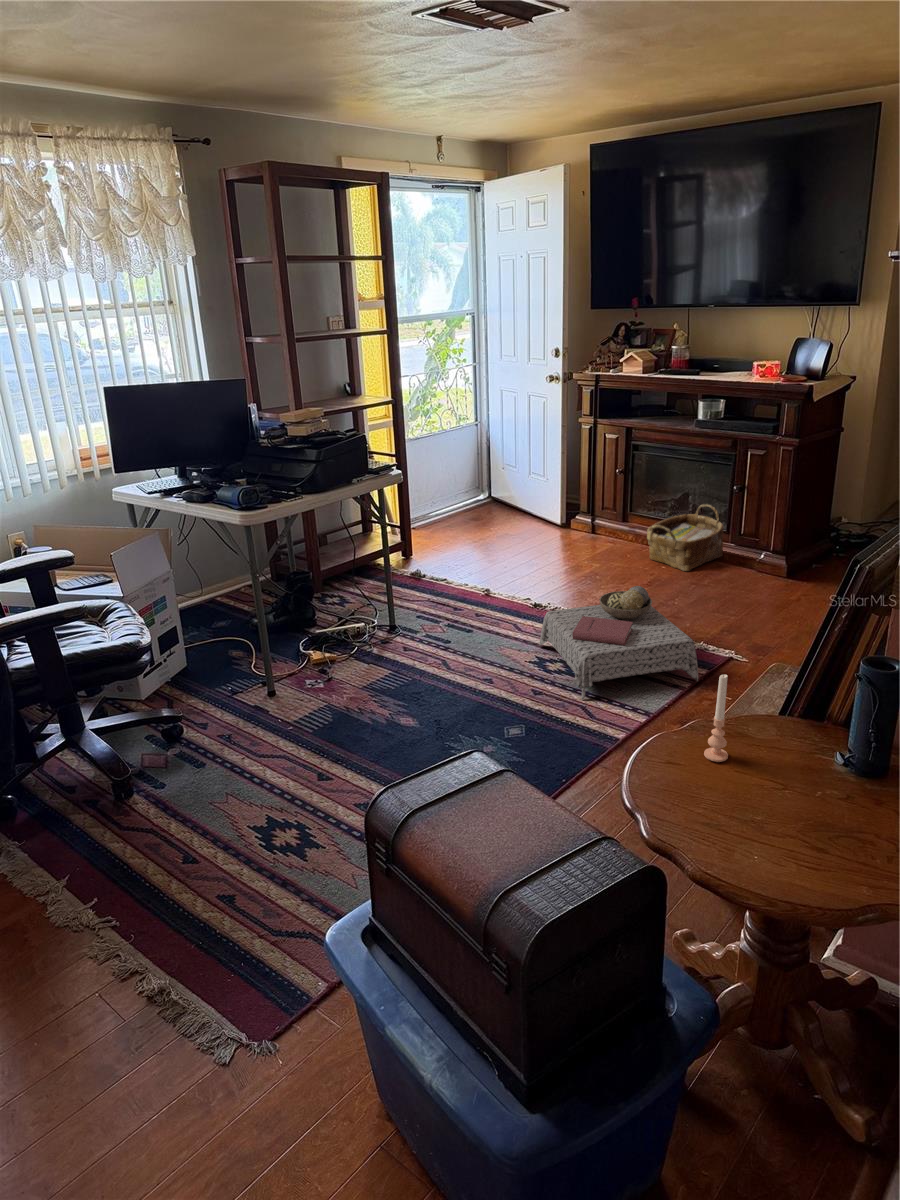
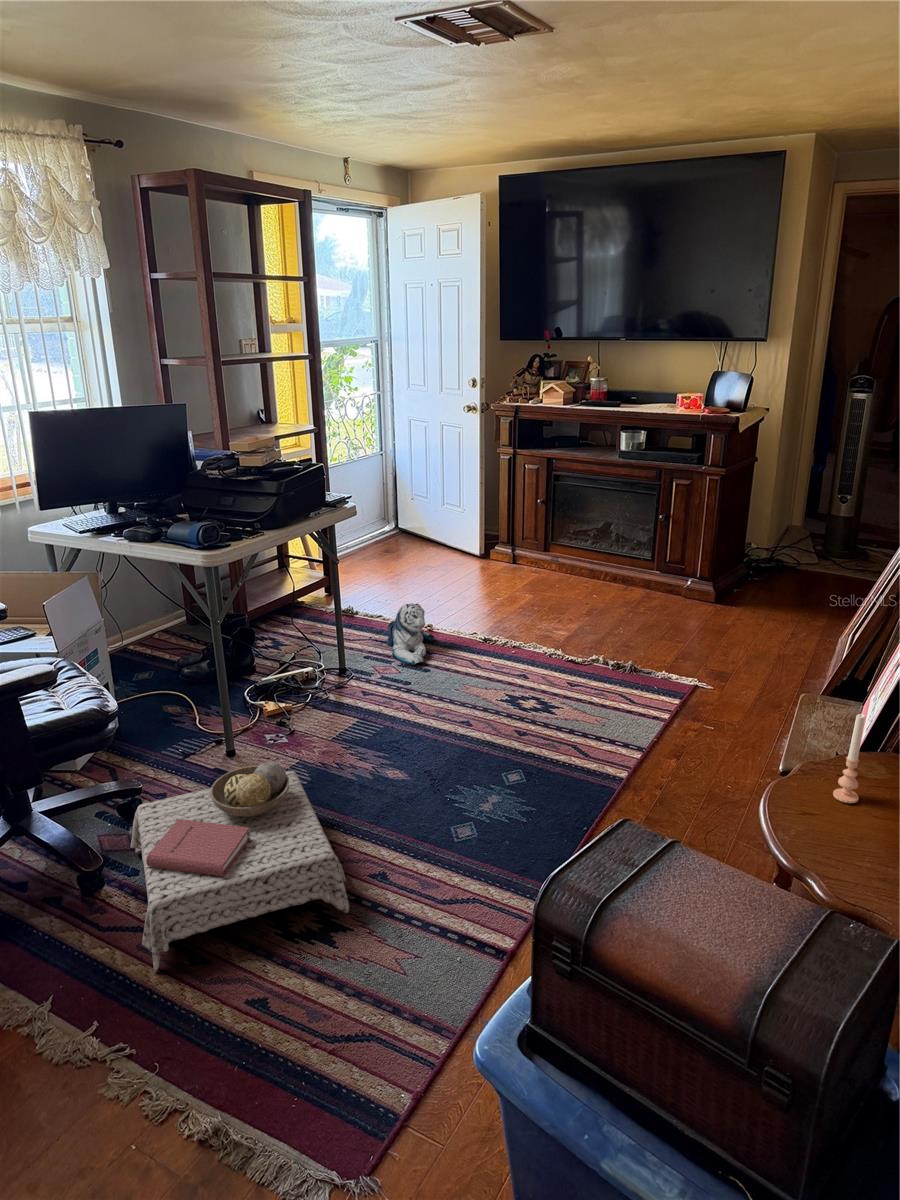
woven basket: present [647,504,723,571] -> none [580,533,653,600]
plush toy: none [440,566,486,624] -> present [386,604,434,665]
ottoman: present [540,586,698,700] -> present [131,762,349,972]

